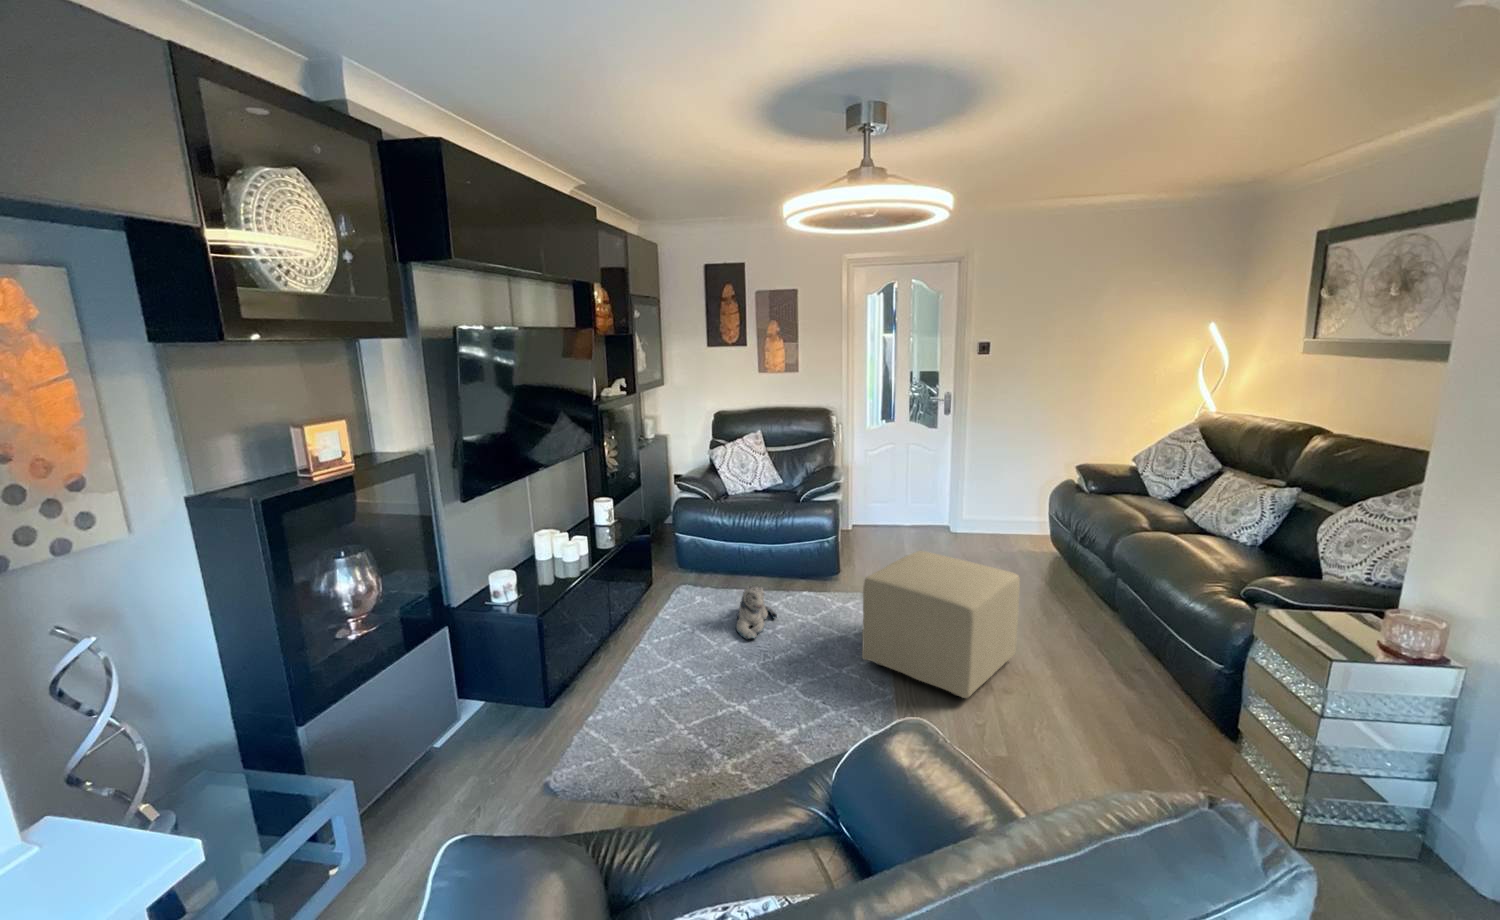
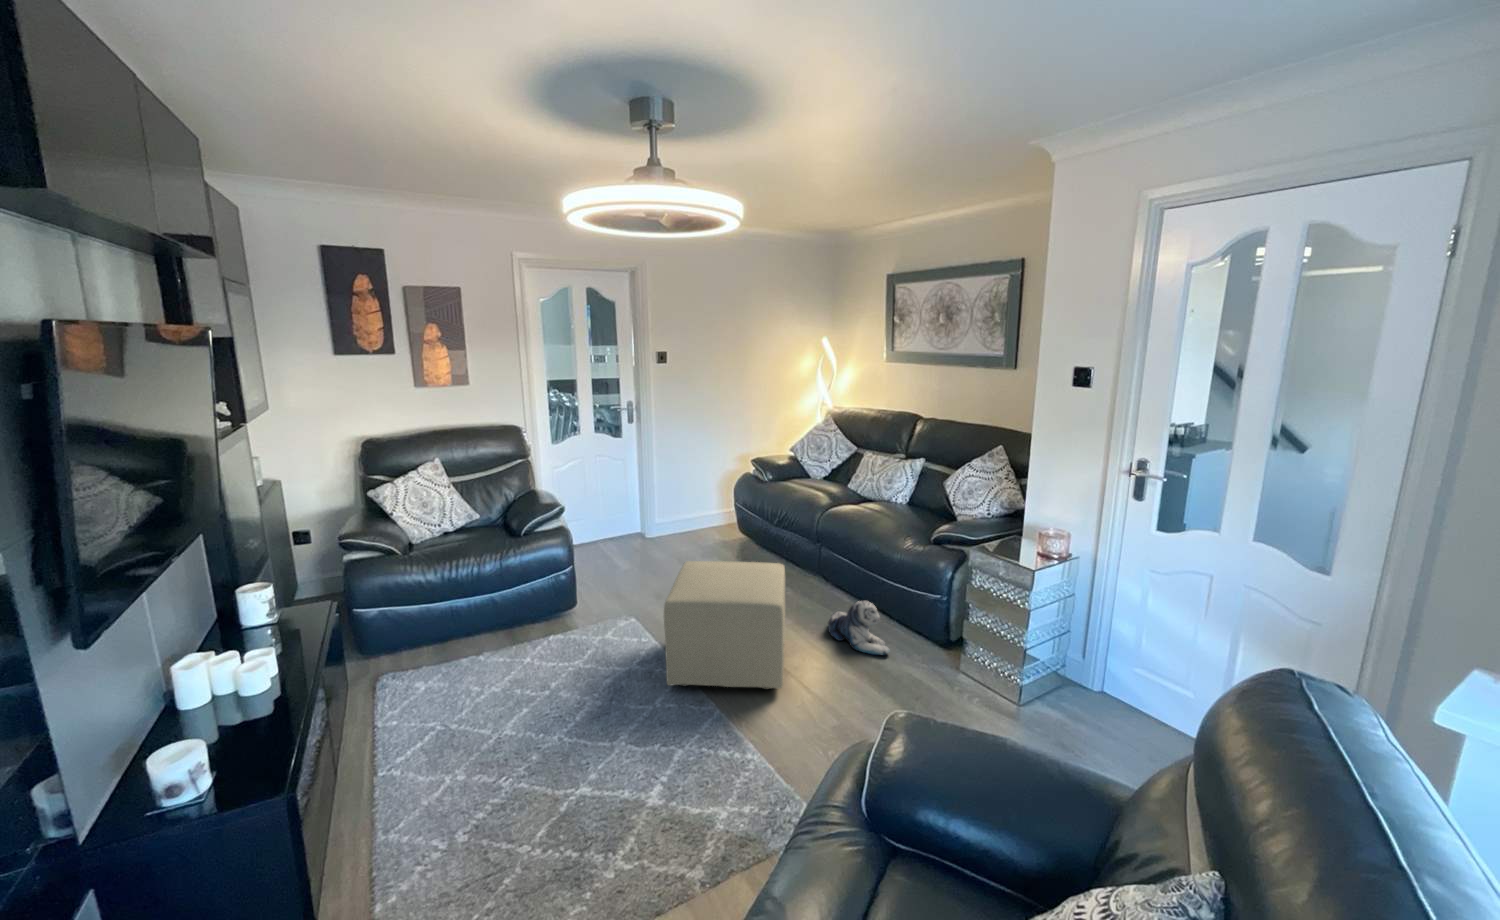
plush toy: present [736,586,777,639] -> present [828,600,890,655]

